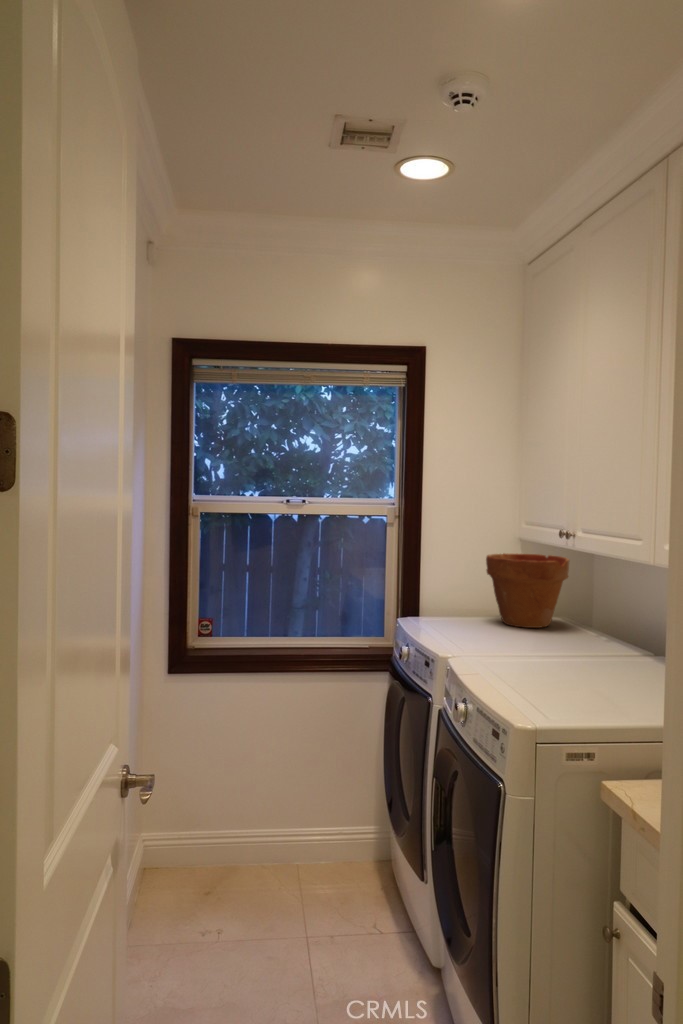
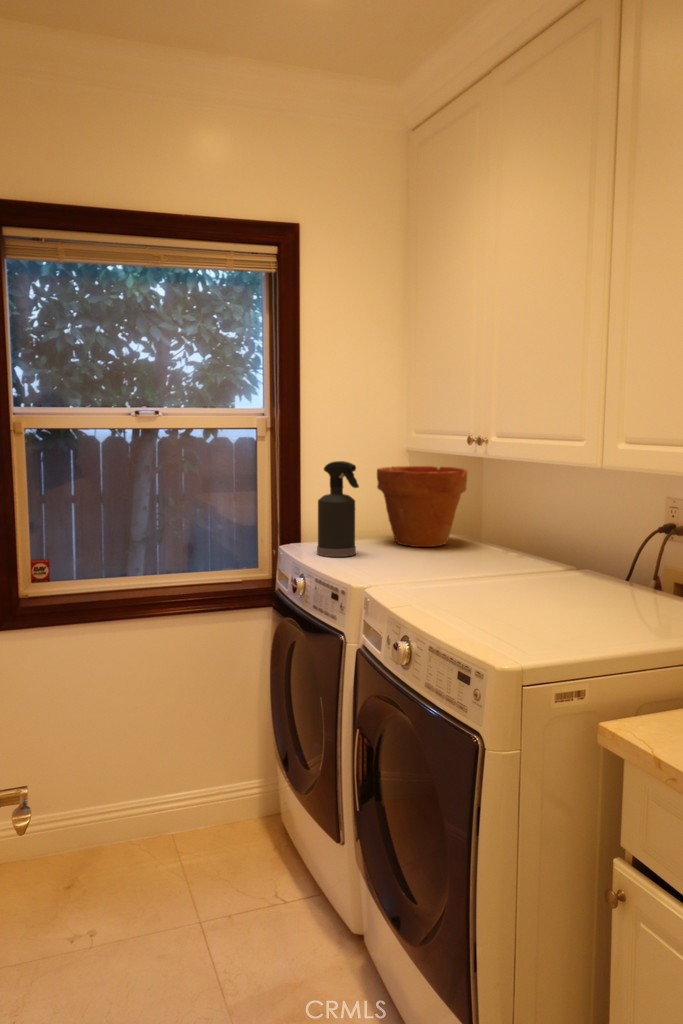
spray bottle: none [425,548,462,631] -> present [317,461,359,557]

